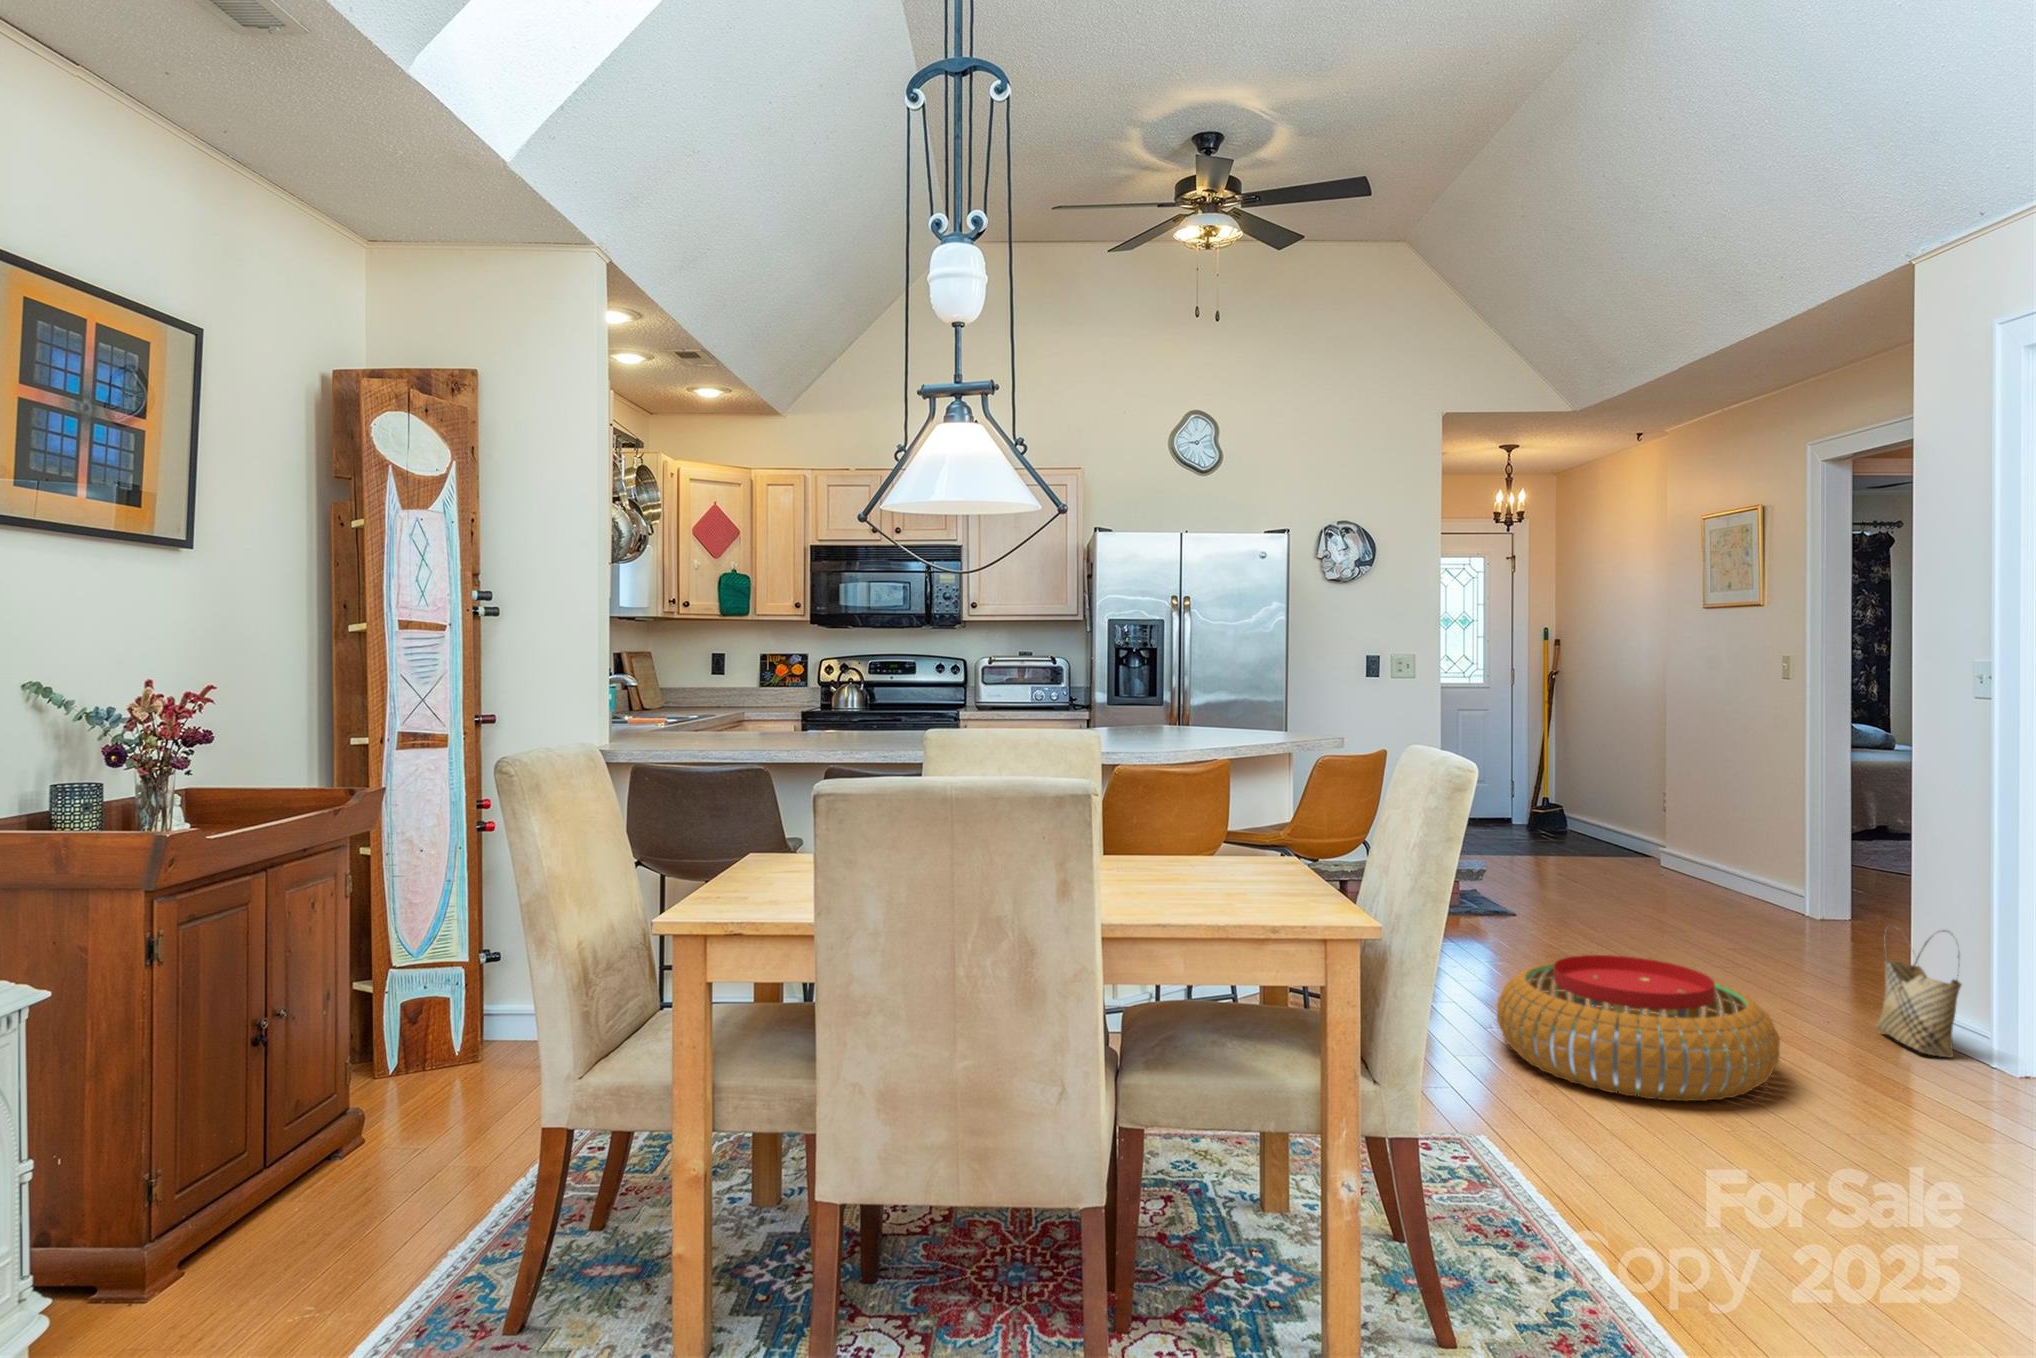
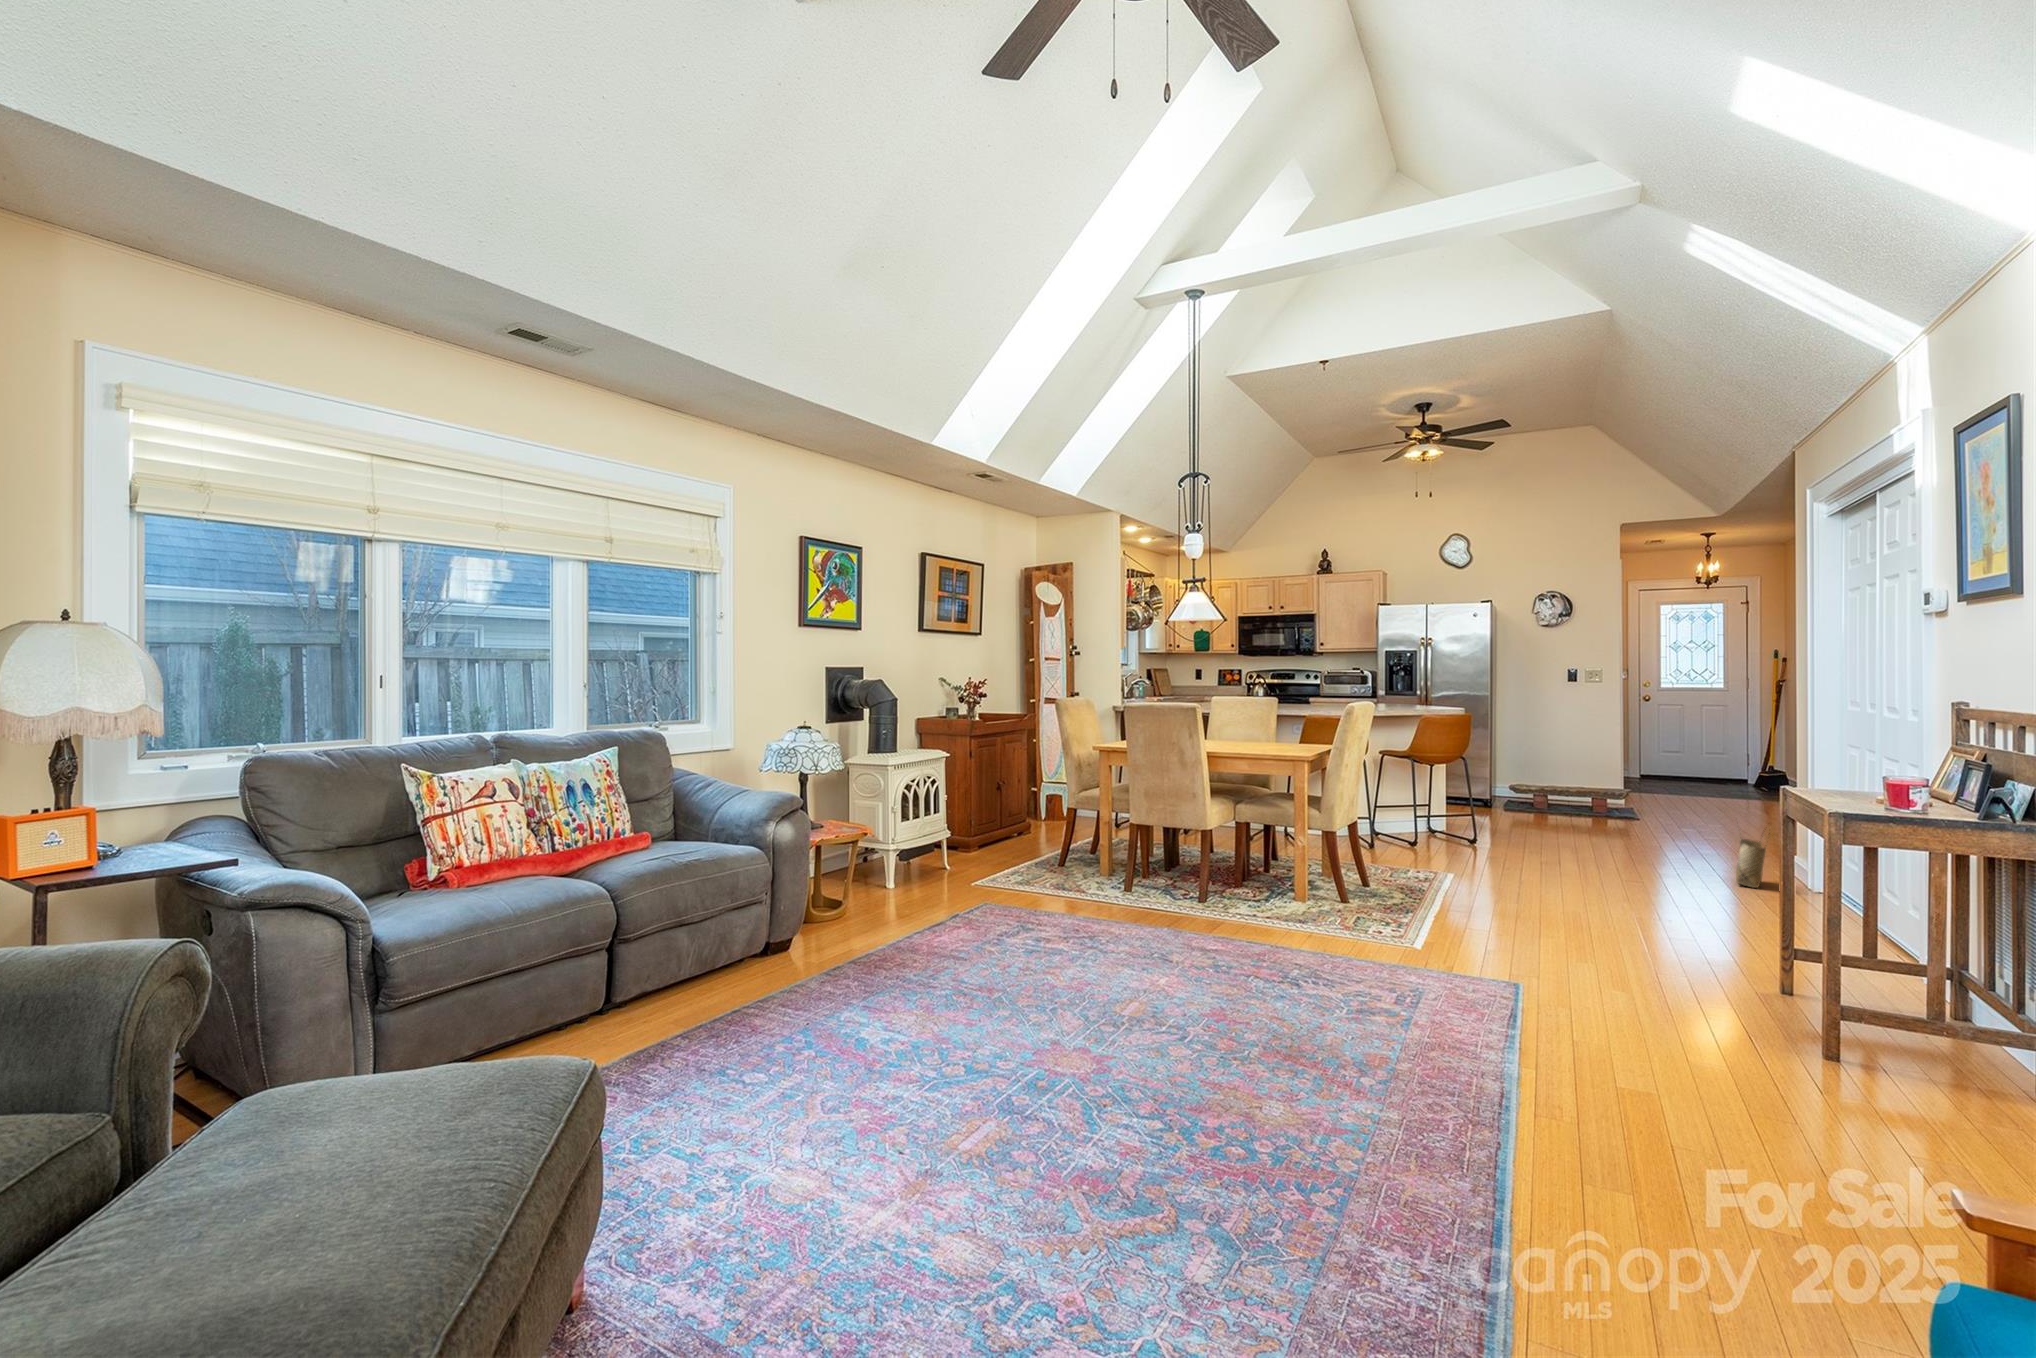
pouf: present [1497,955,1780,1101] -> none [1481,818,1622,879]

